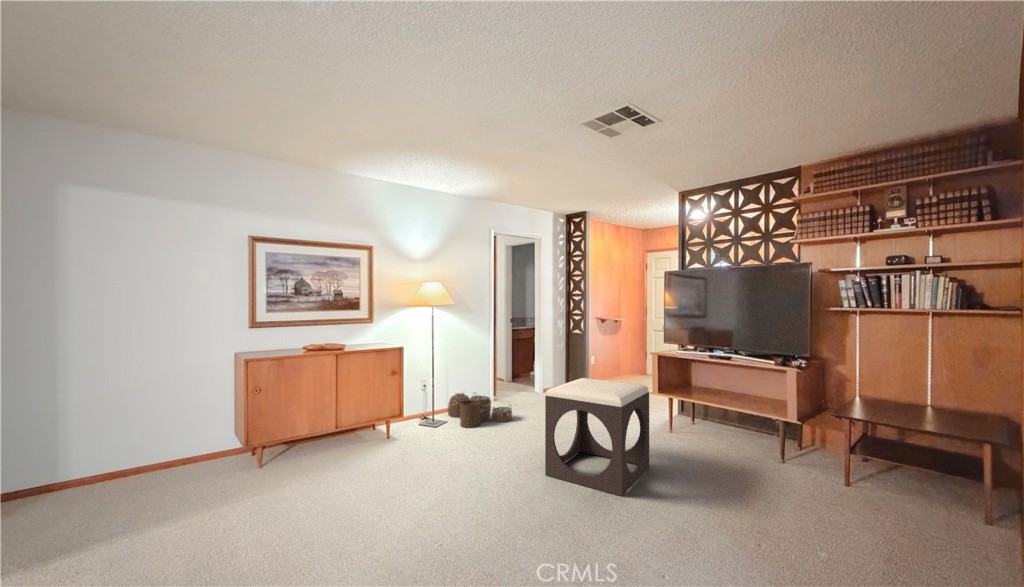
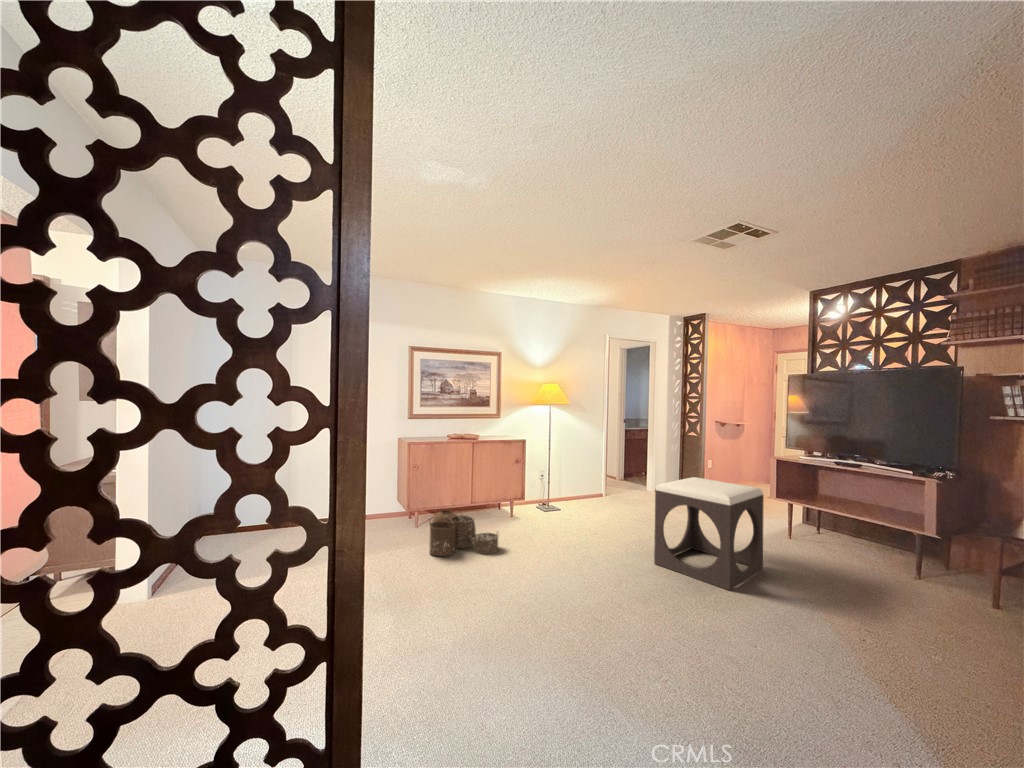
woven basket: present [448,393,512,427] -> present [429,510,498,556]

